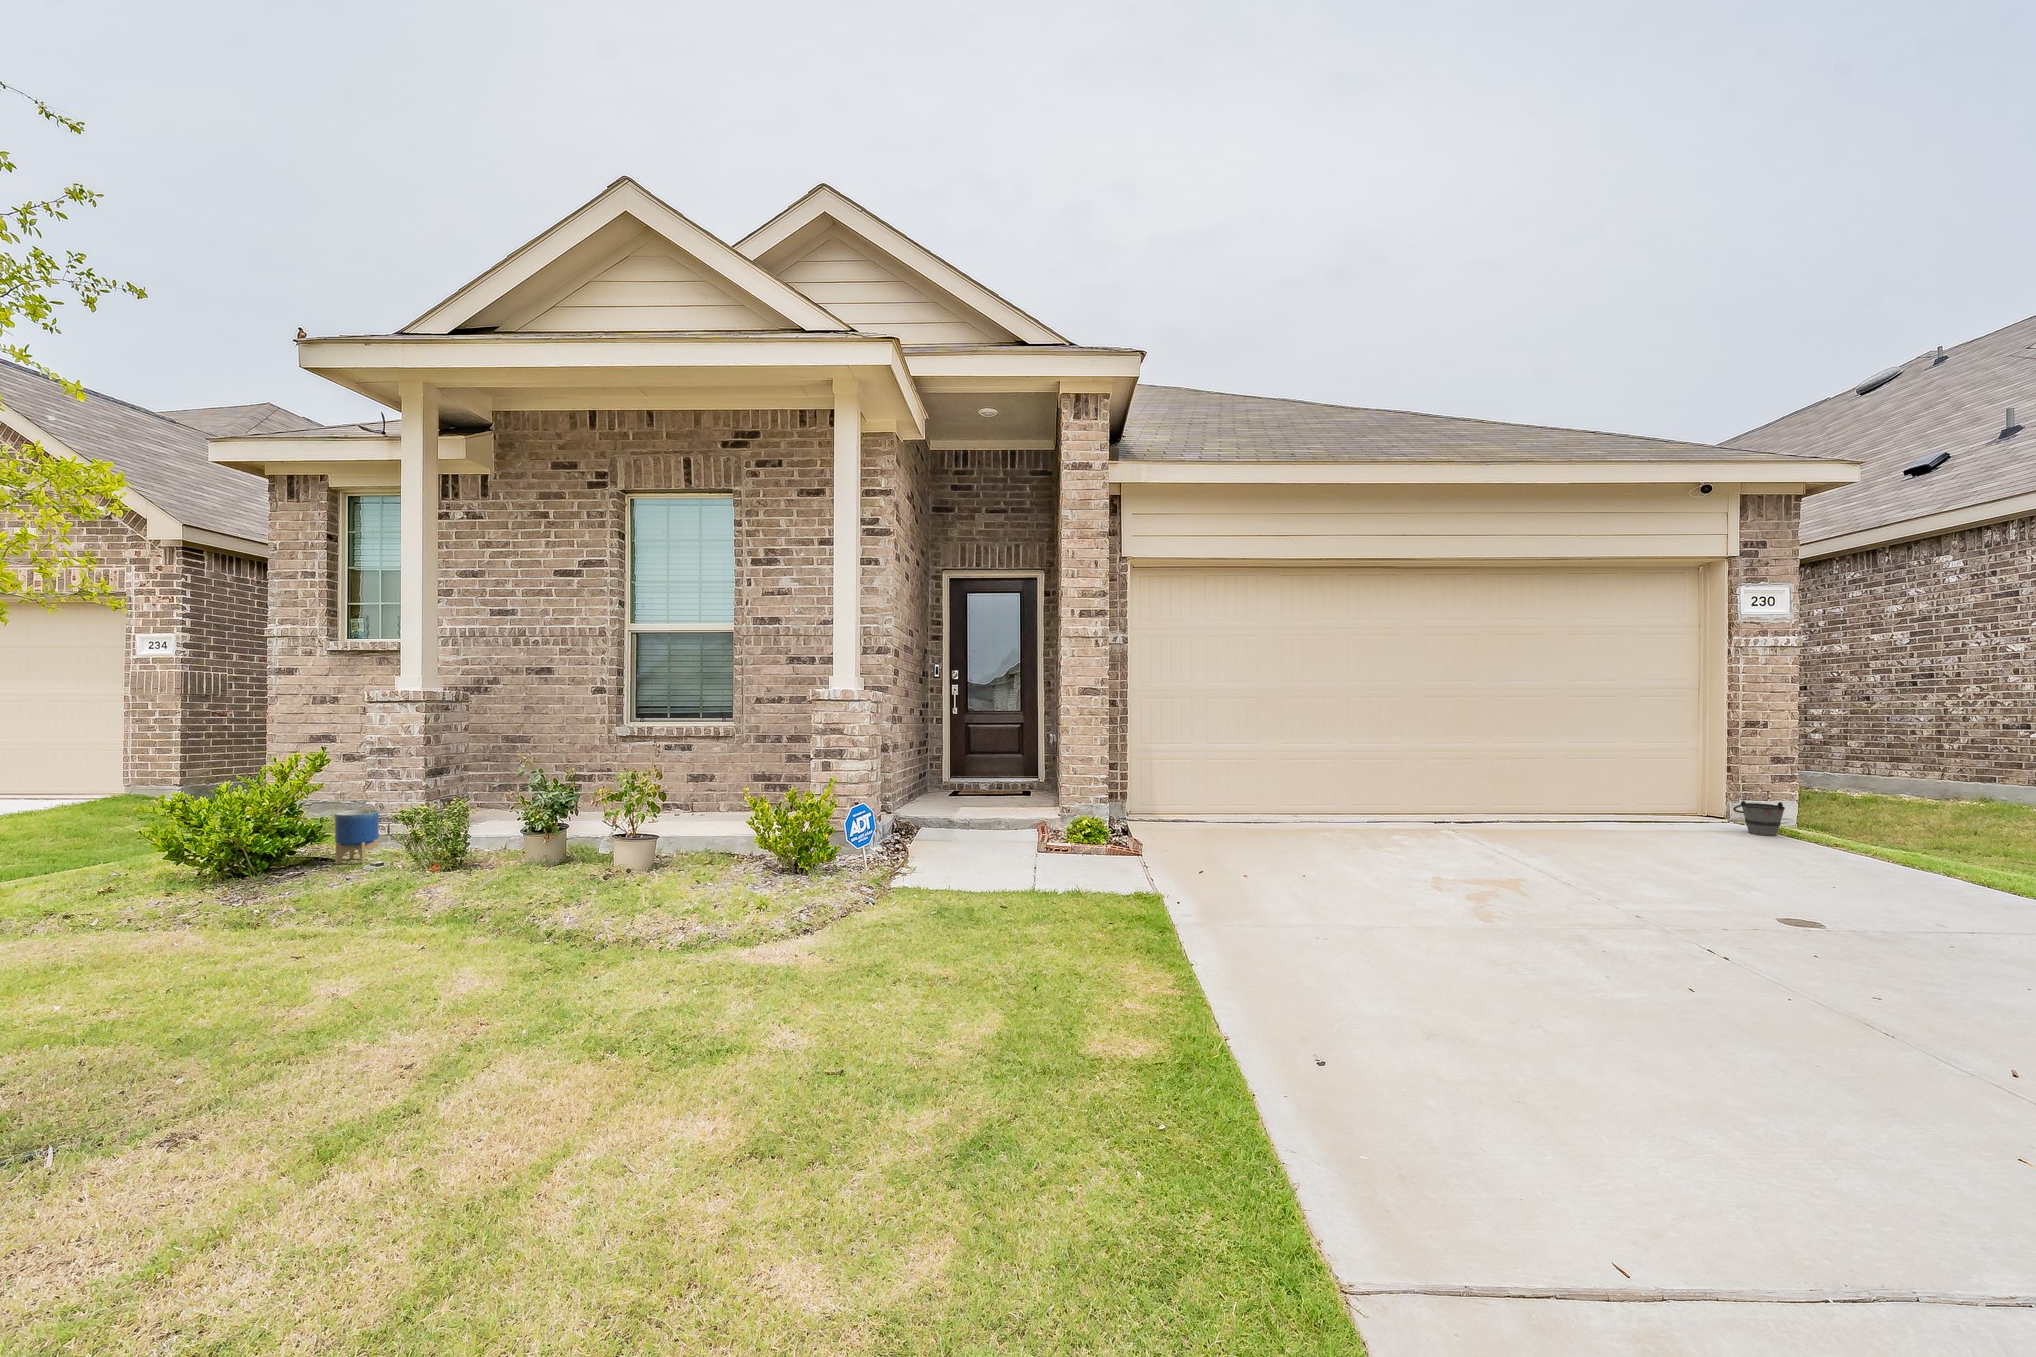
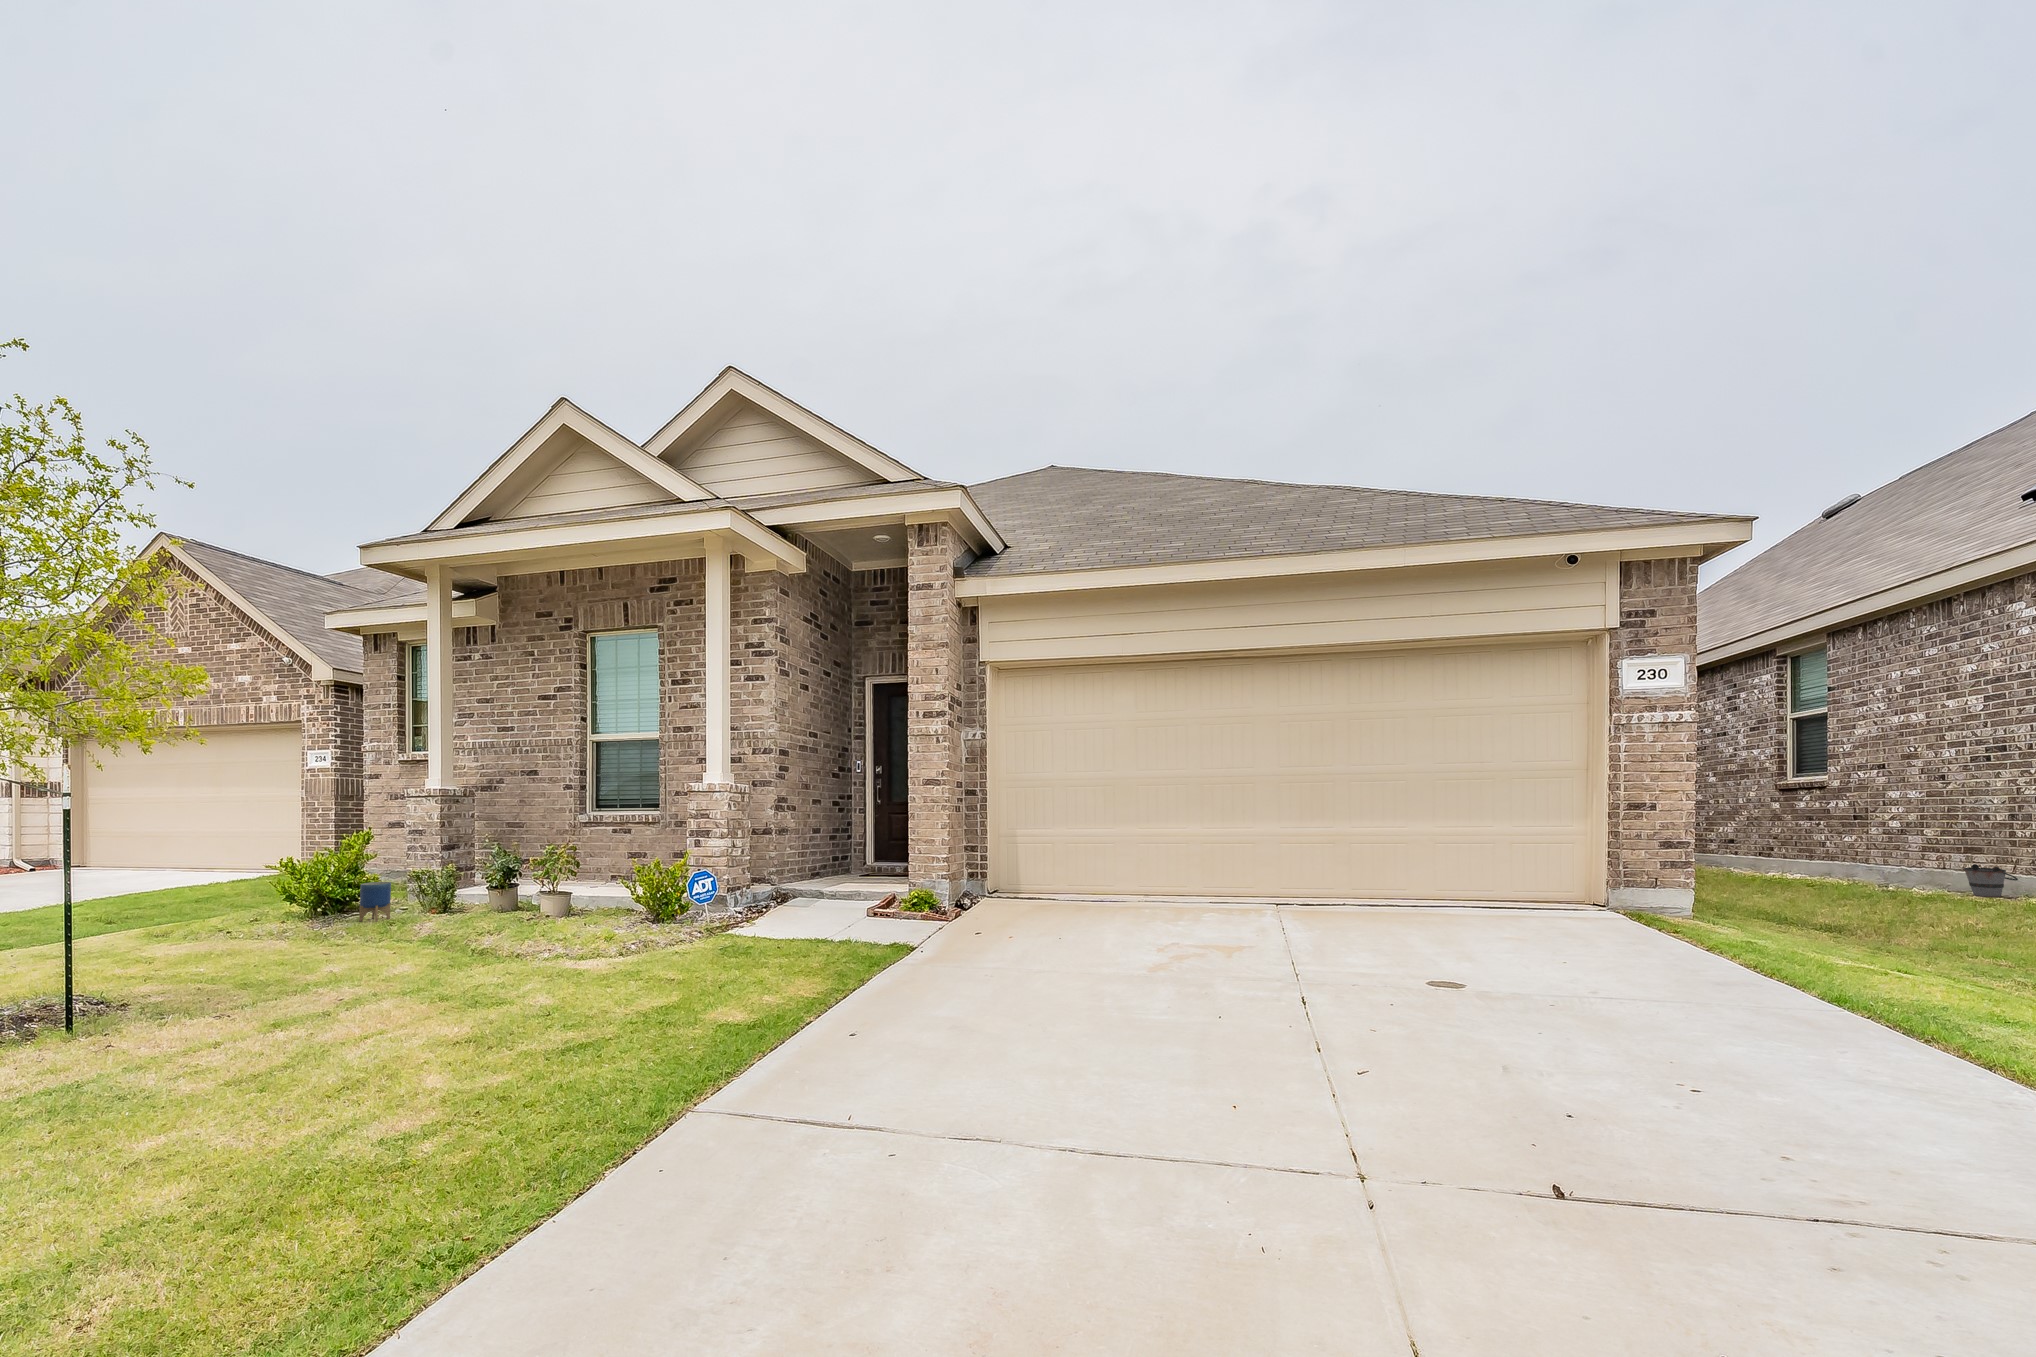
bucket: present [1733,801,1785,836] -> present [1964,864,2018,897]

